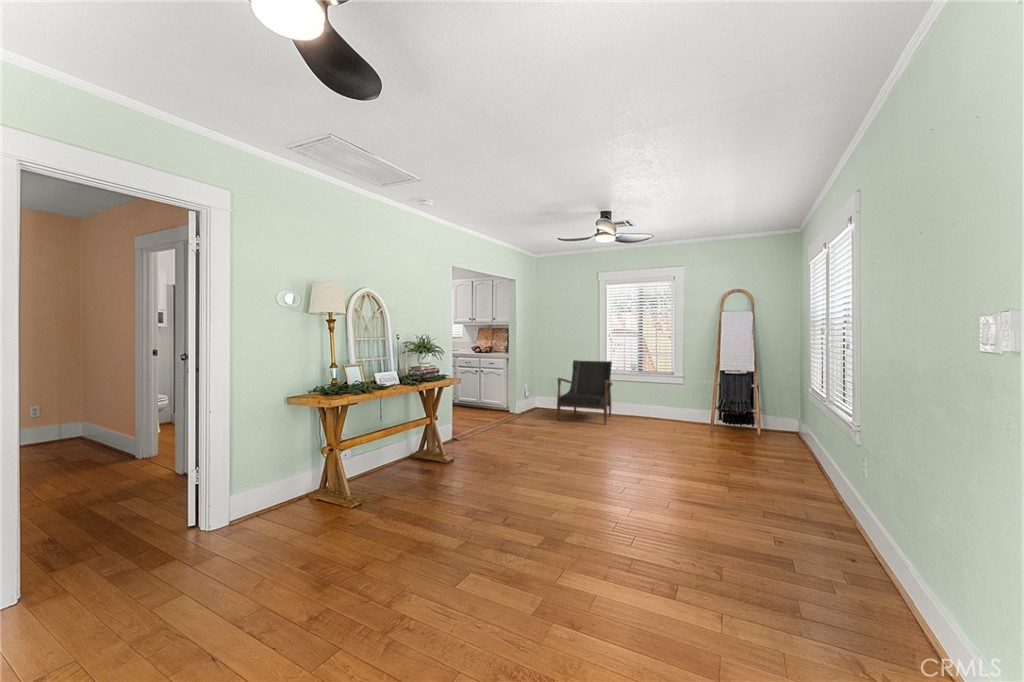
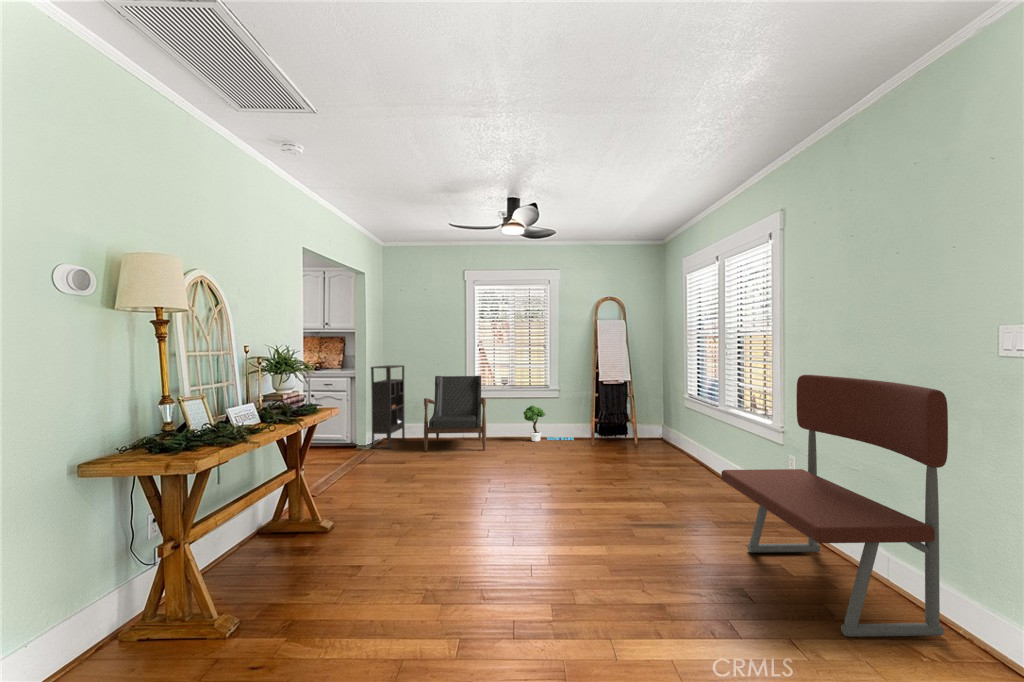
bookshelf: none [520,351,551,416] -> present [371,365,406,449]
bench: none [737,368,897,641] -> present [721,375,948,637]
potted tree: none [647,390,696,424] -> present [523,405,573,441]

